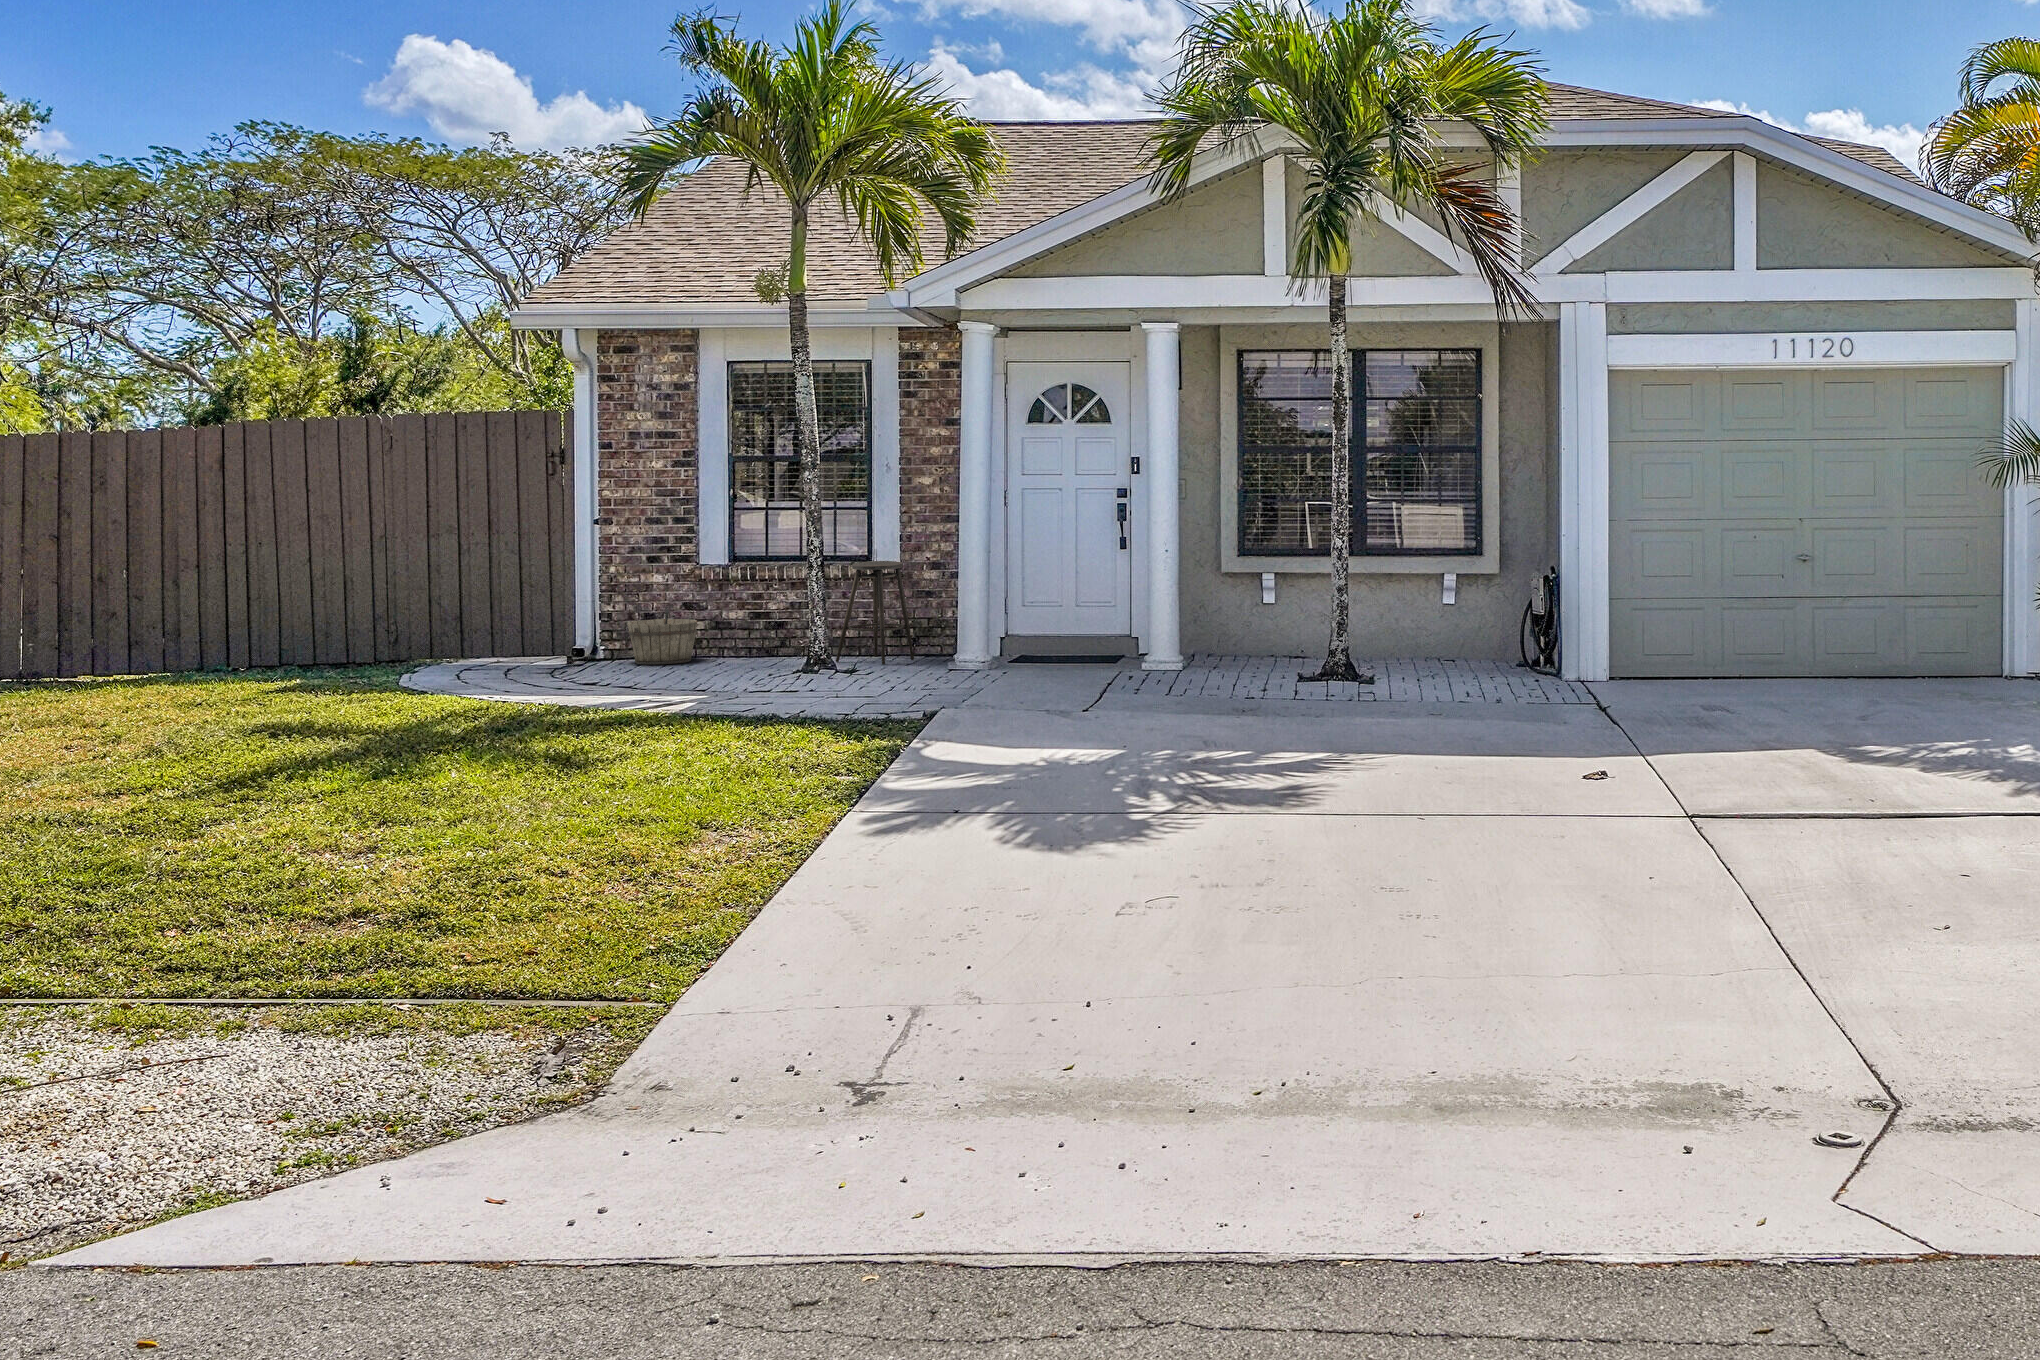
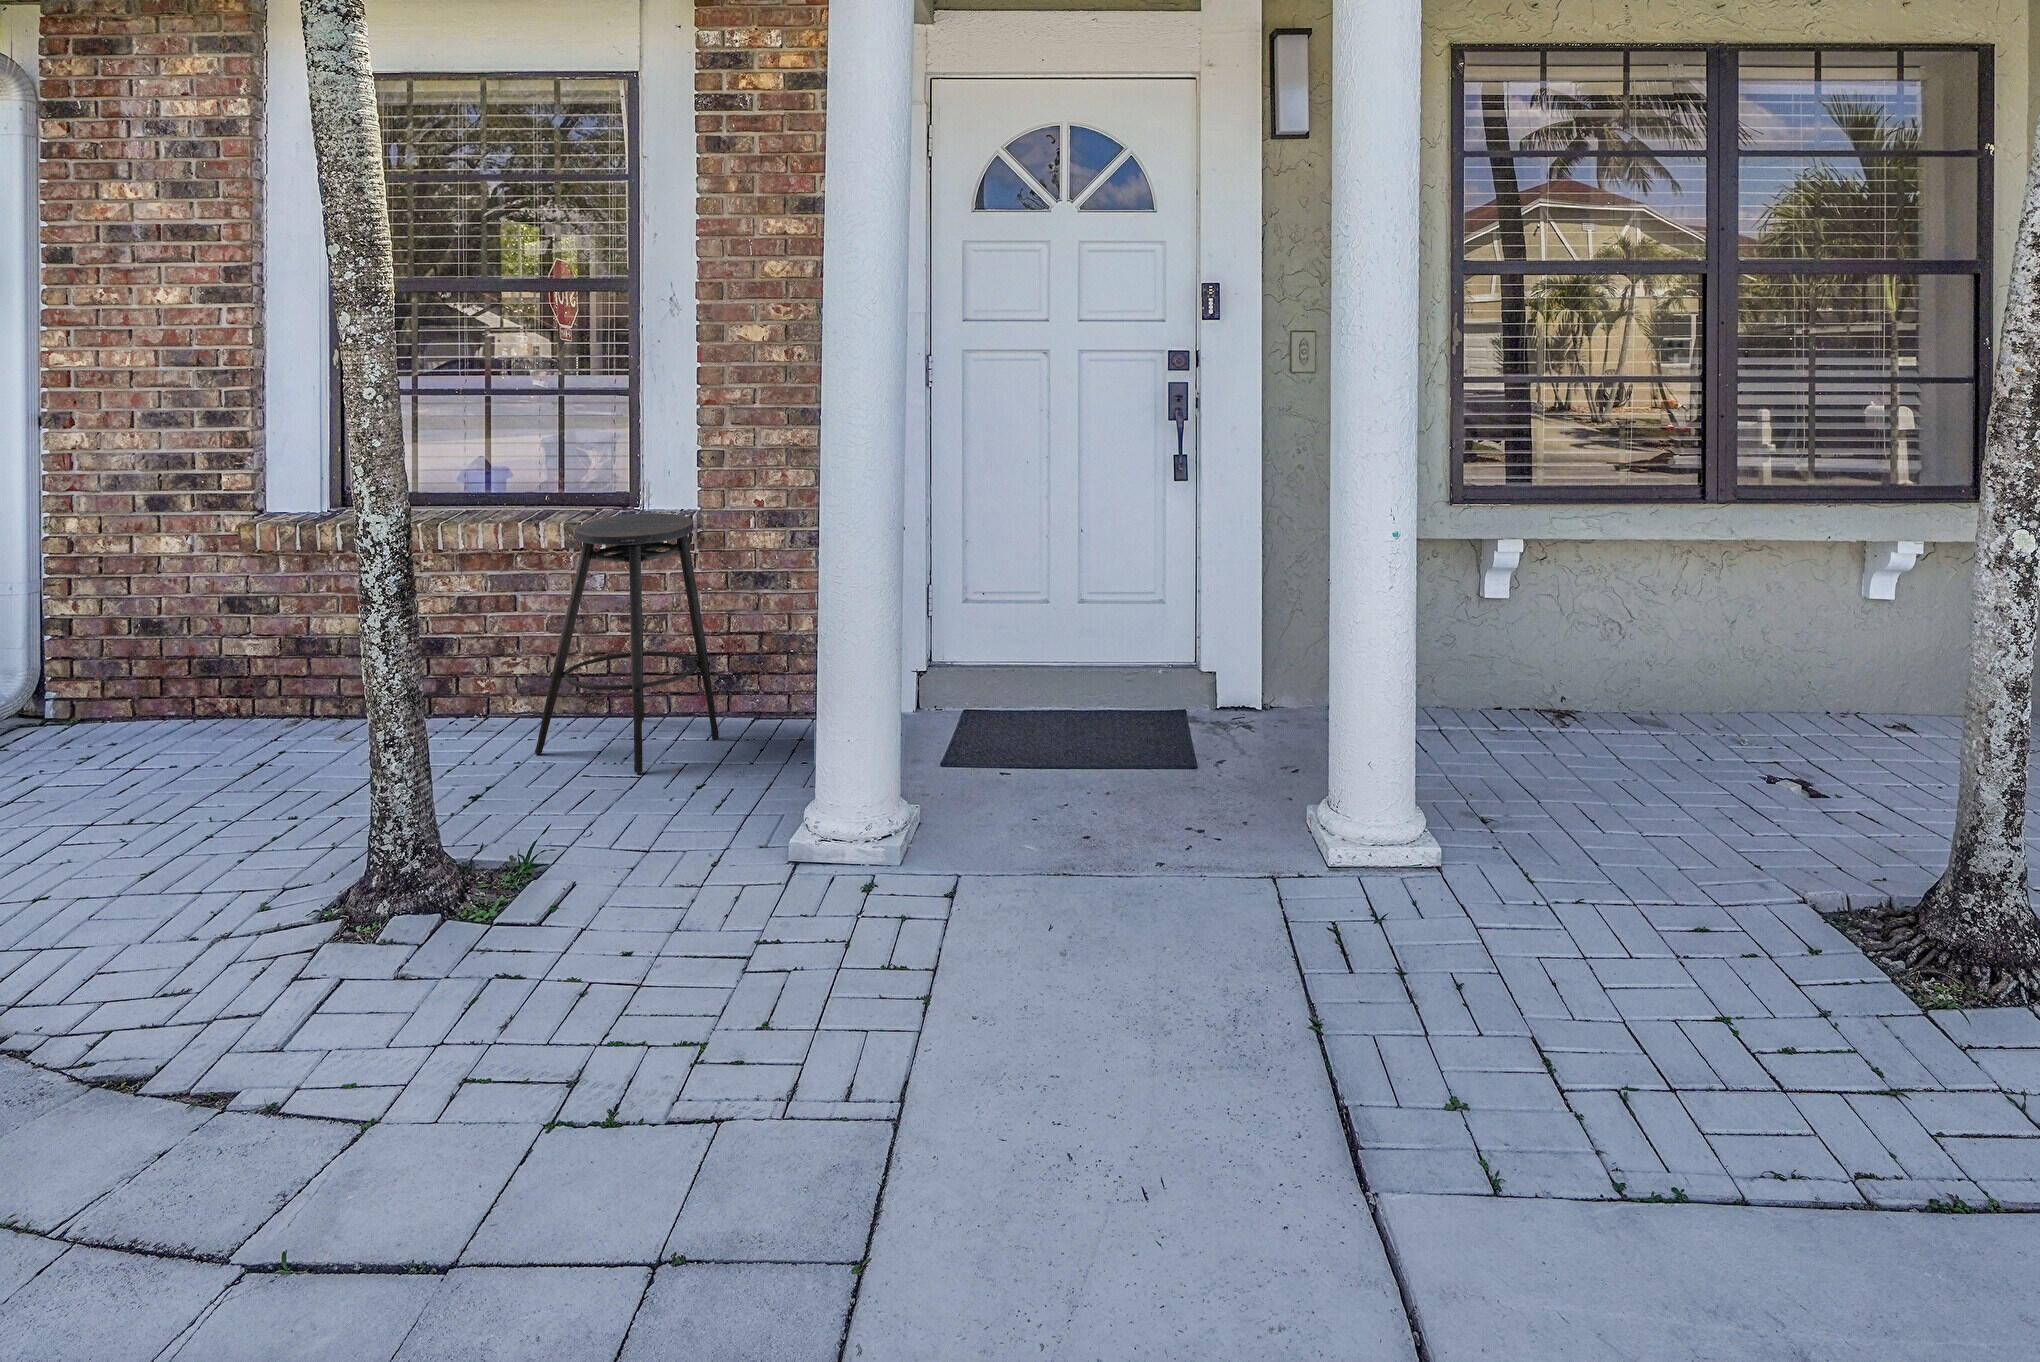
wooden bucket: present [627,606,698,664] -> none [58,616,238,761]

